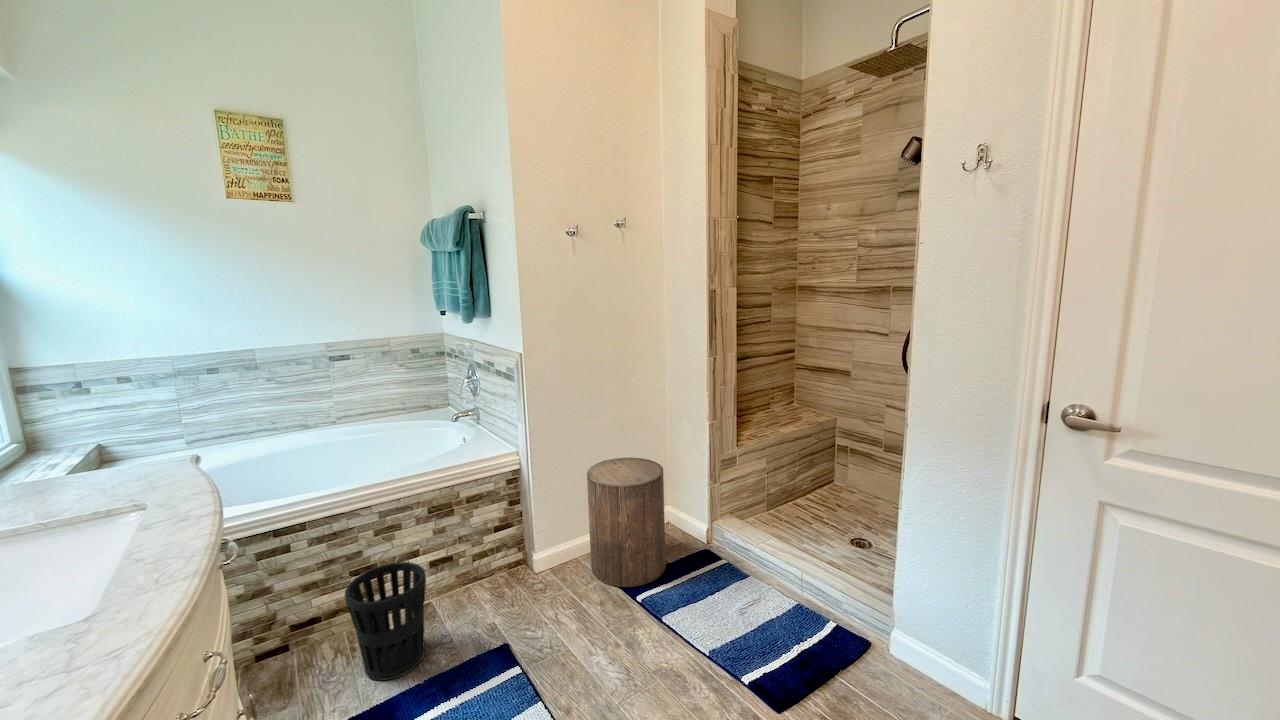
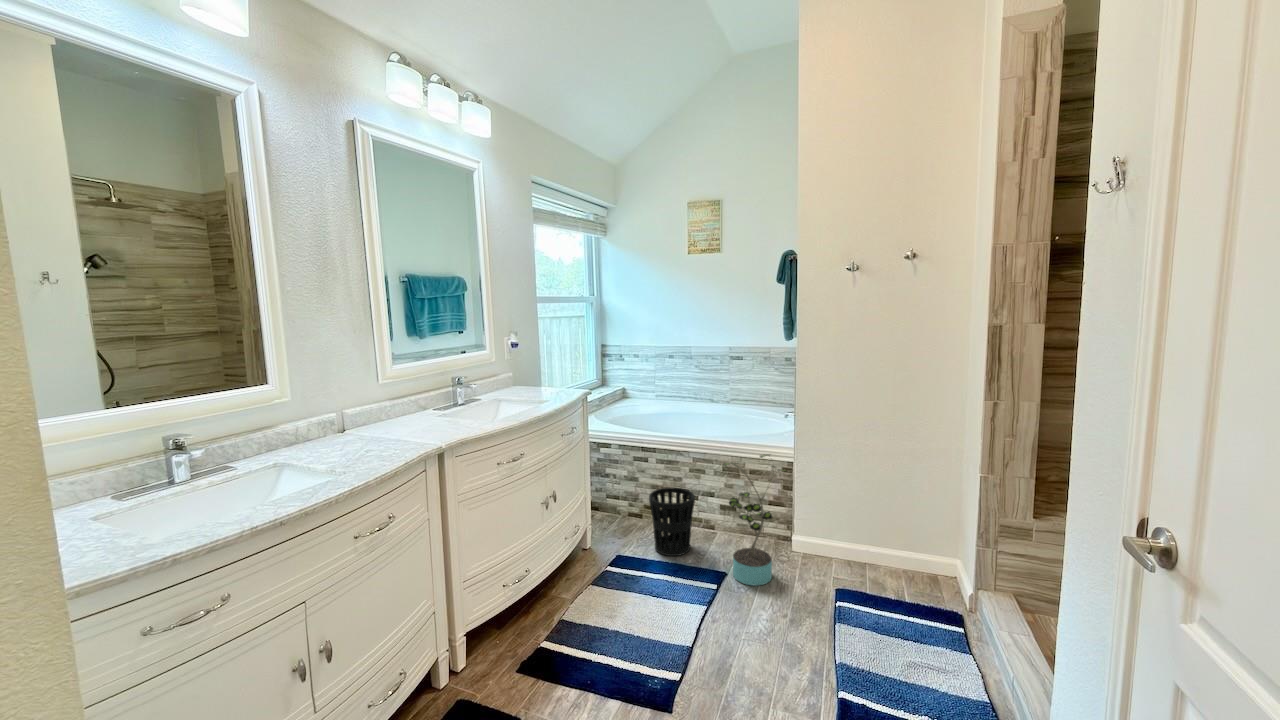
stool: present [587,458,666,587] -> none [827,479,908,602]
potted plant: none [476,466,574,643] -> present [724,455,786,586]

